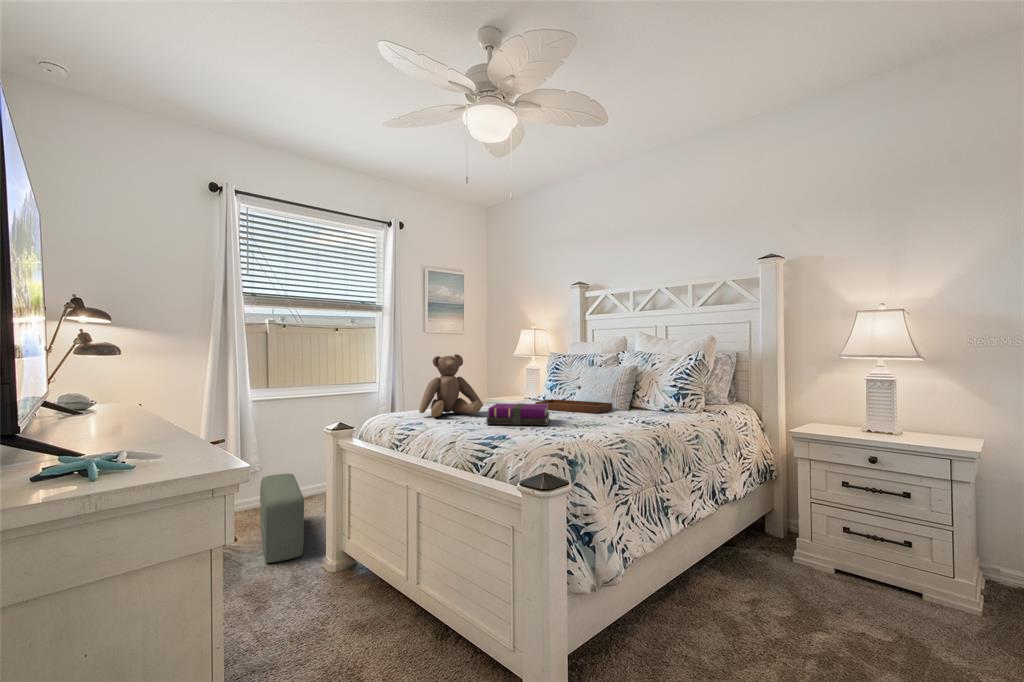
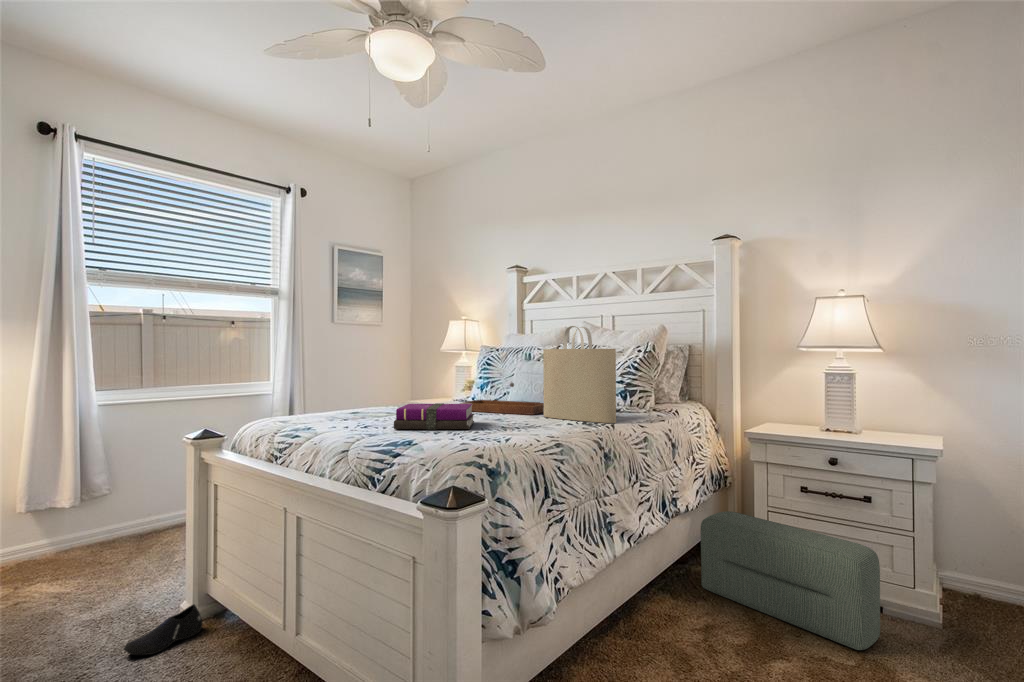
tote bag: none [607,339,671,422] -> present [543,326,616,423]
teddy bear: present [419,354,483,417] -> none [310,345,394,421]
pouf: present [260,474,304,563] -> present [701,511,880,650]
shoe: none [286,557,340,594] -> present [123,604,202,655]

